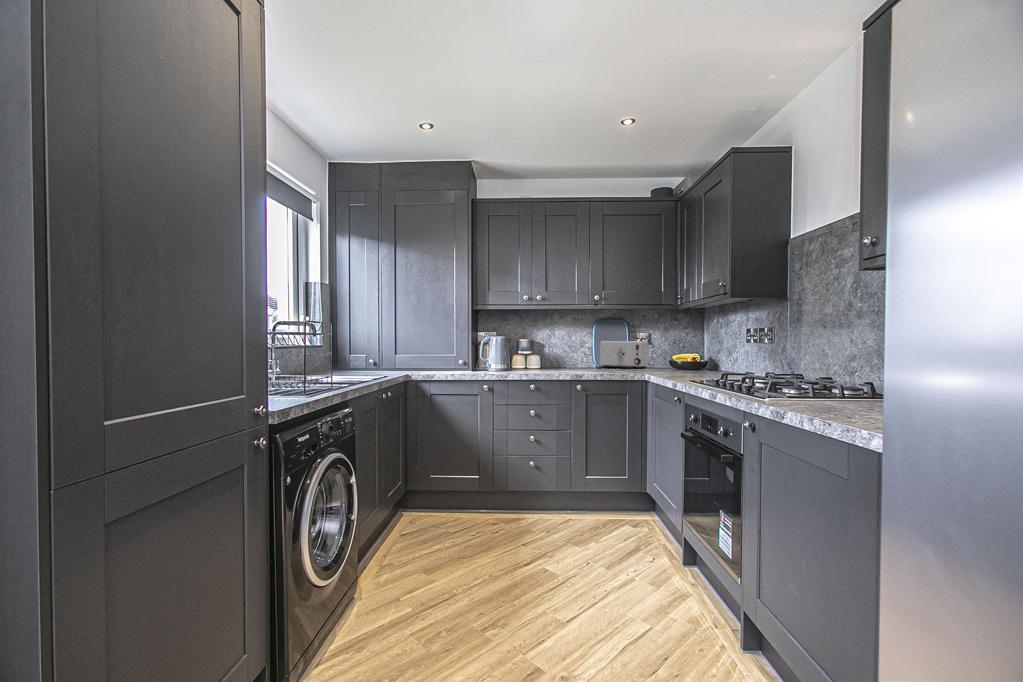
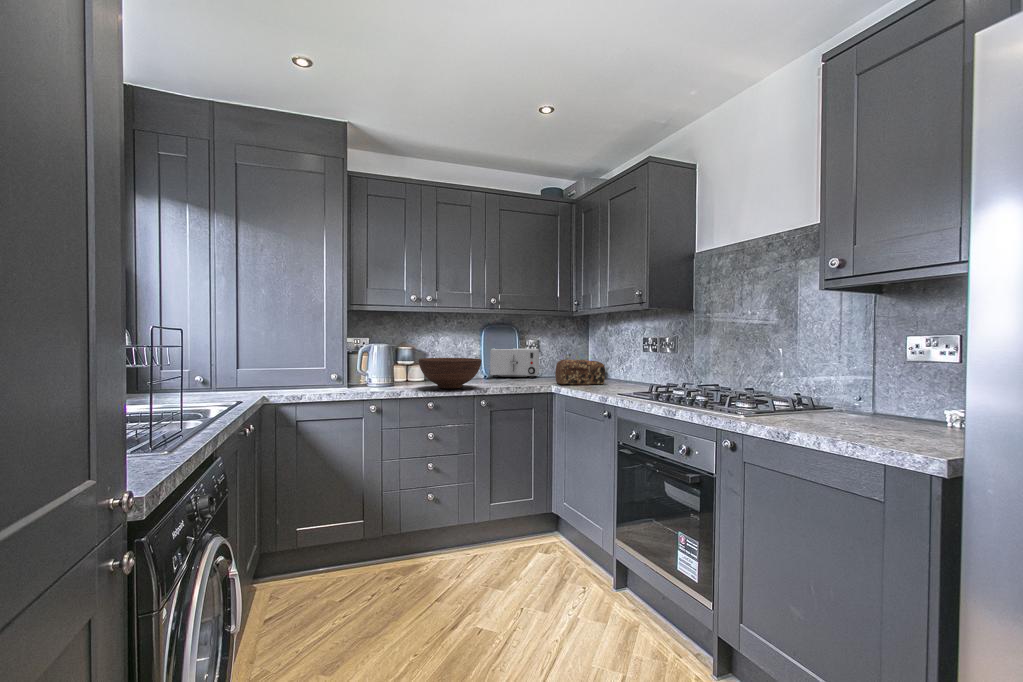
fruit bowl: none [523,348,576,374] -> present [419,358,482,389]
bread loaf: none [651,350,698,374] -> present [555,360,605,385]

